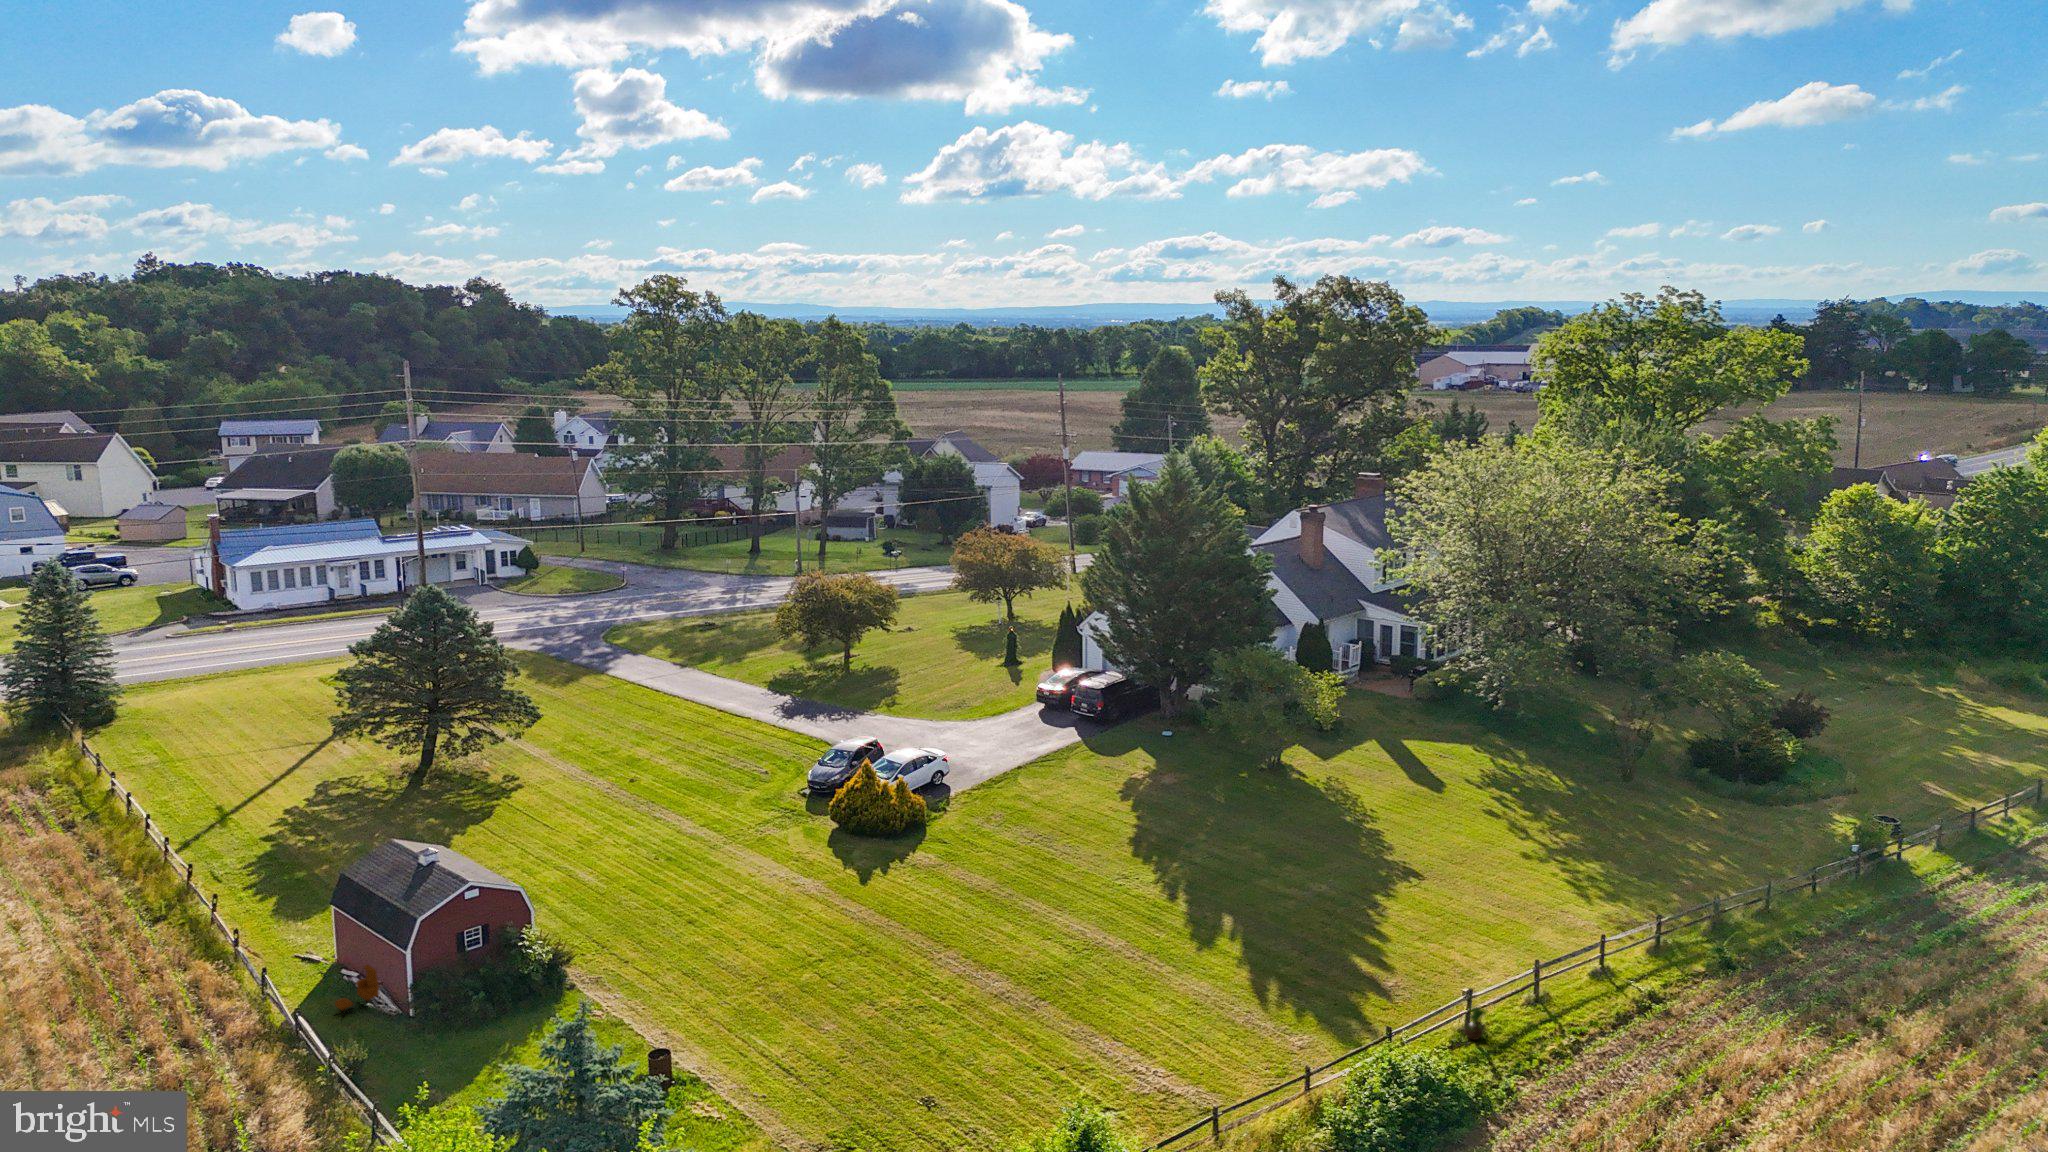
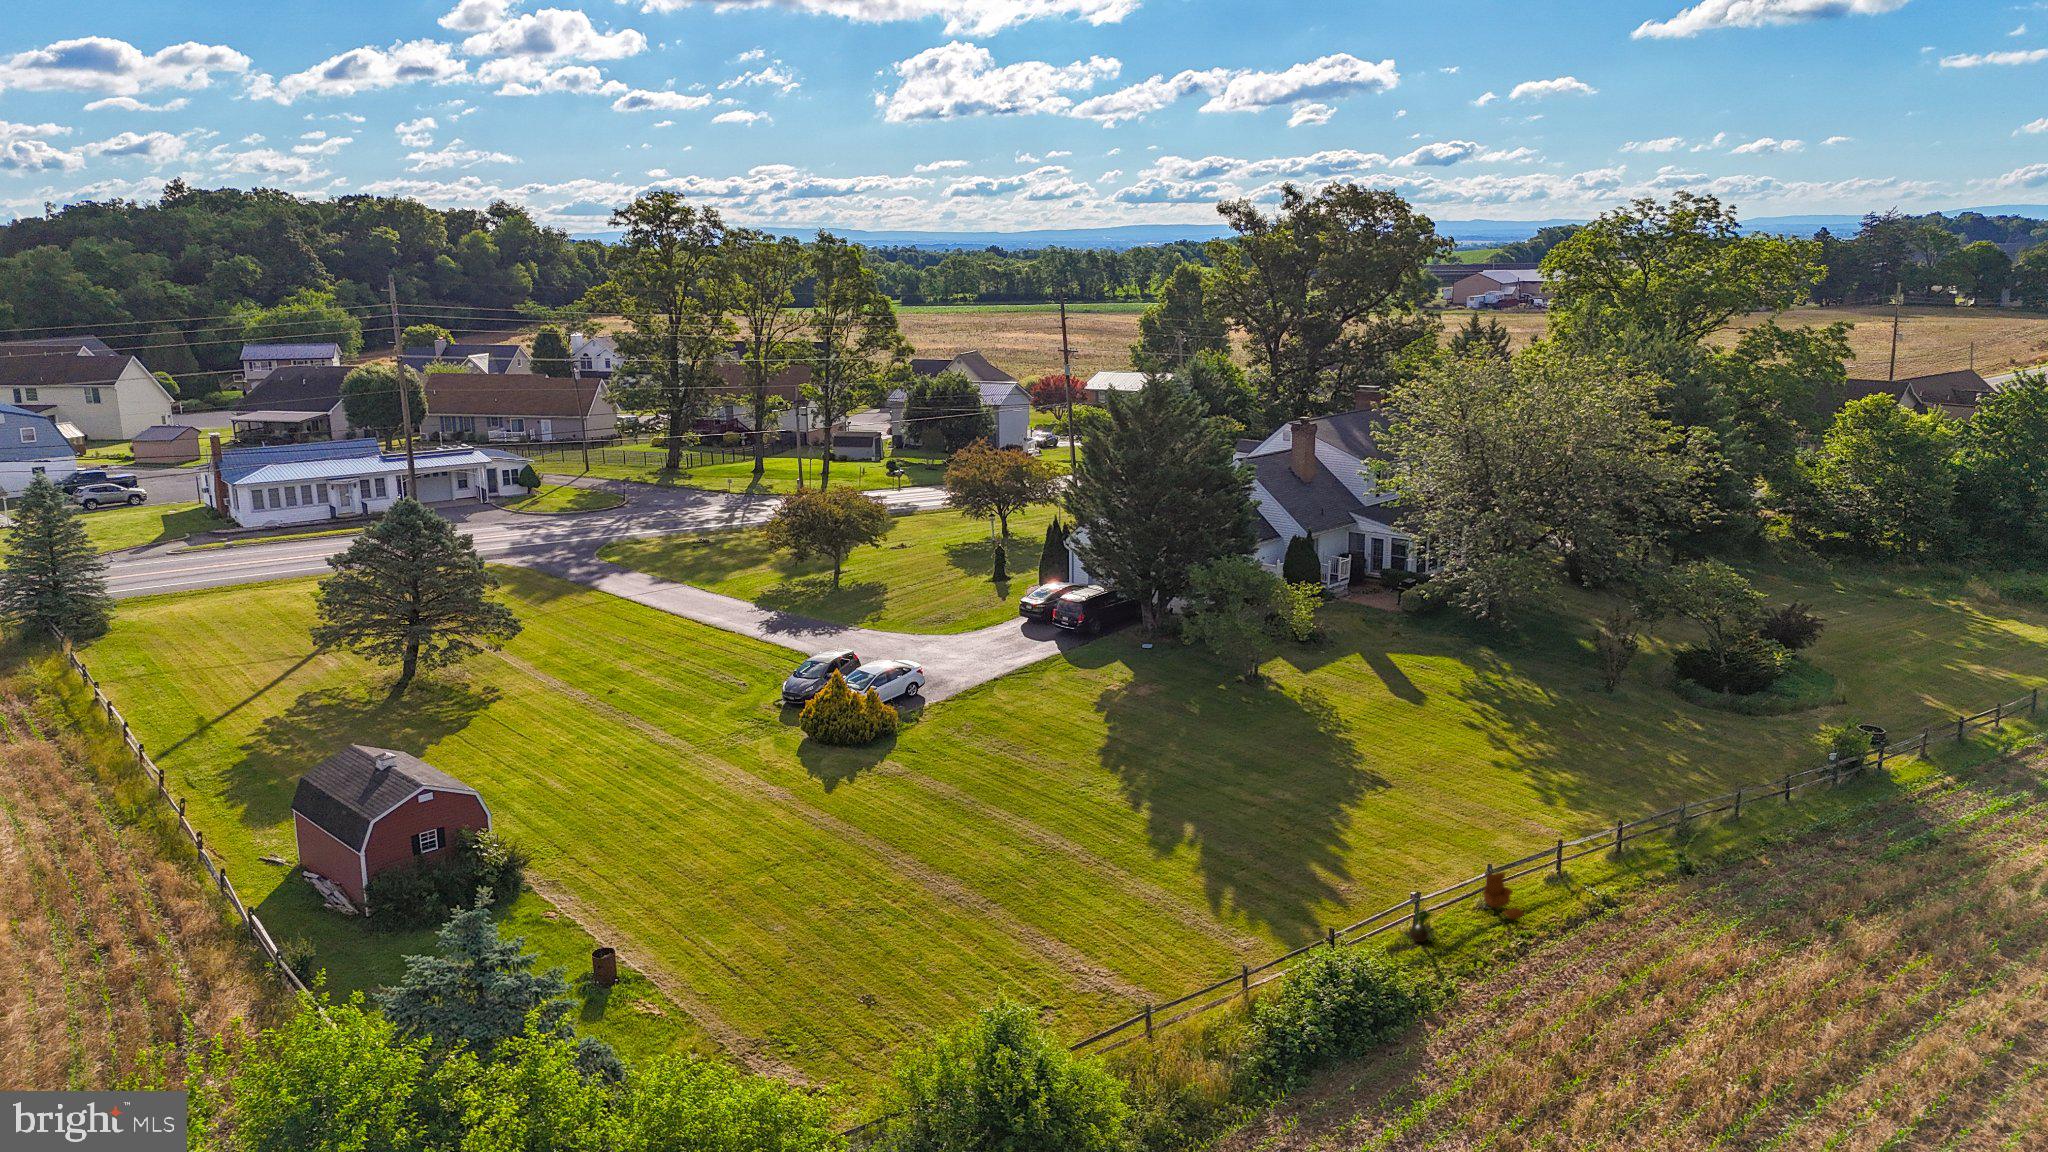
lounge chair: present [335,965,379,1014] -> present [1483,872,1524,924]

